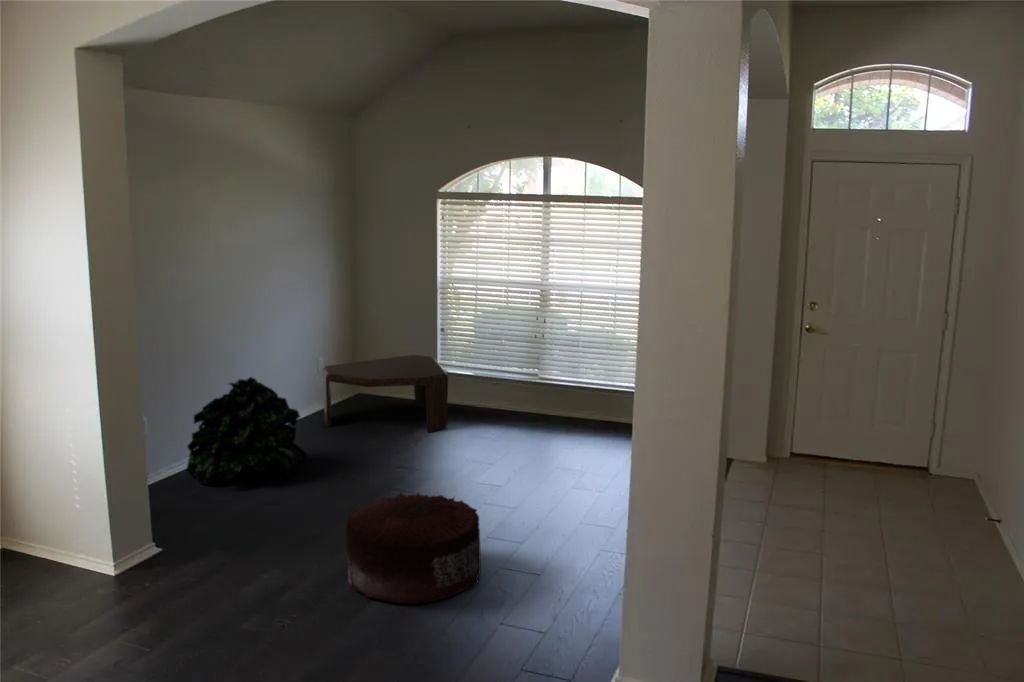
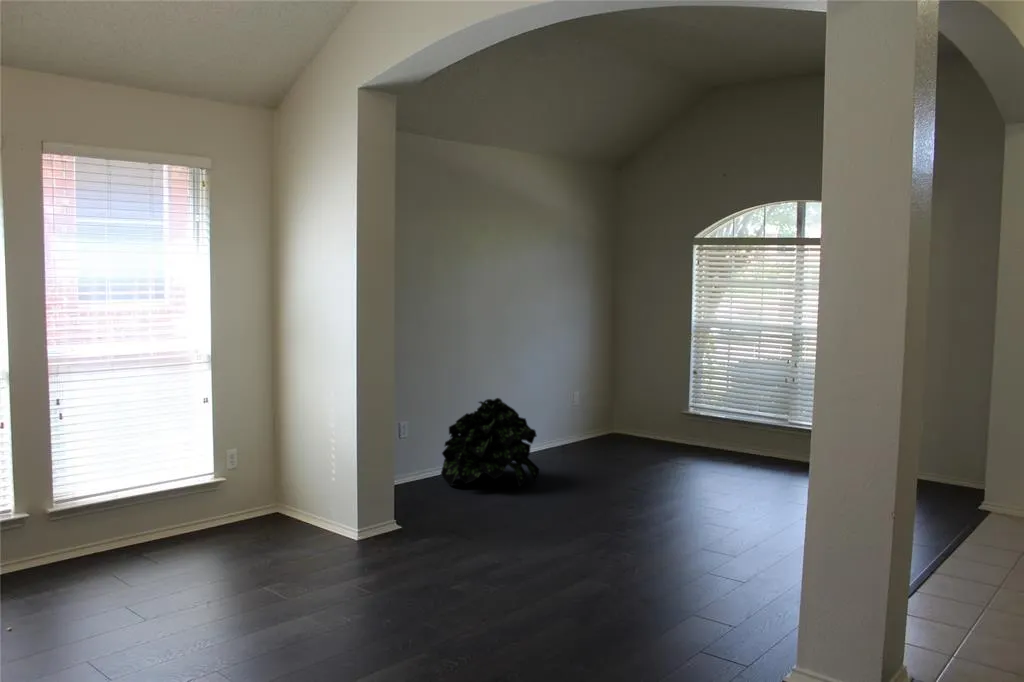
coffee table: present [323,355,448,432] -> none [574,395,688,466]
pouf: present [346,493,481,604] -> none [532,500,654,595]

